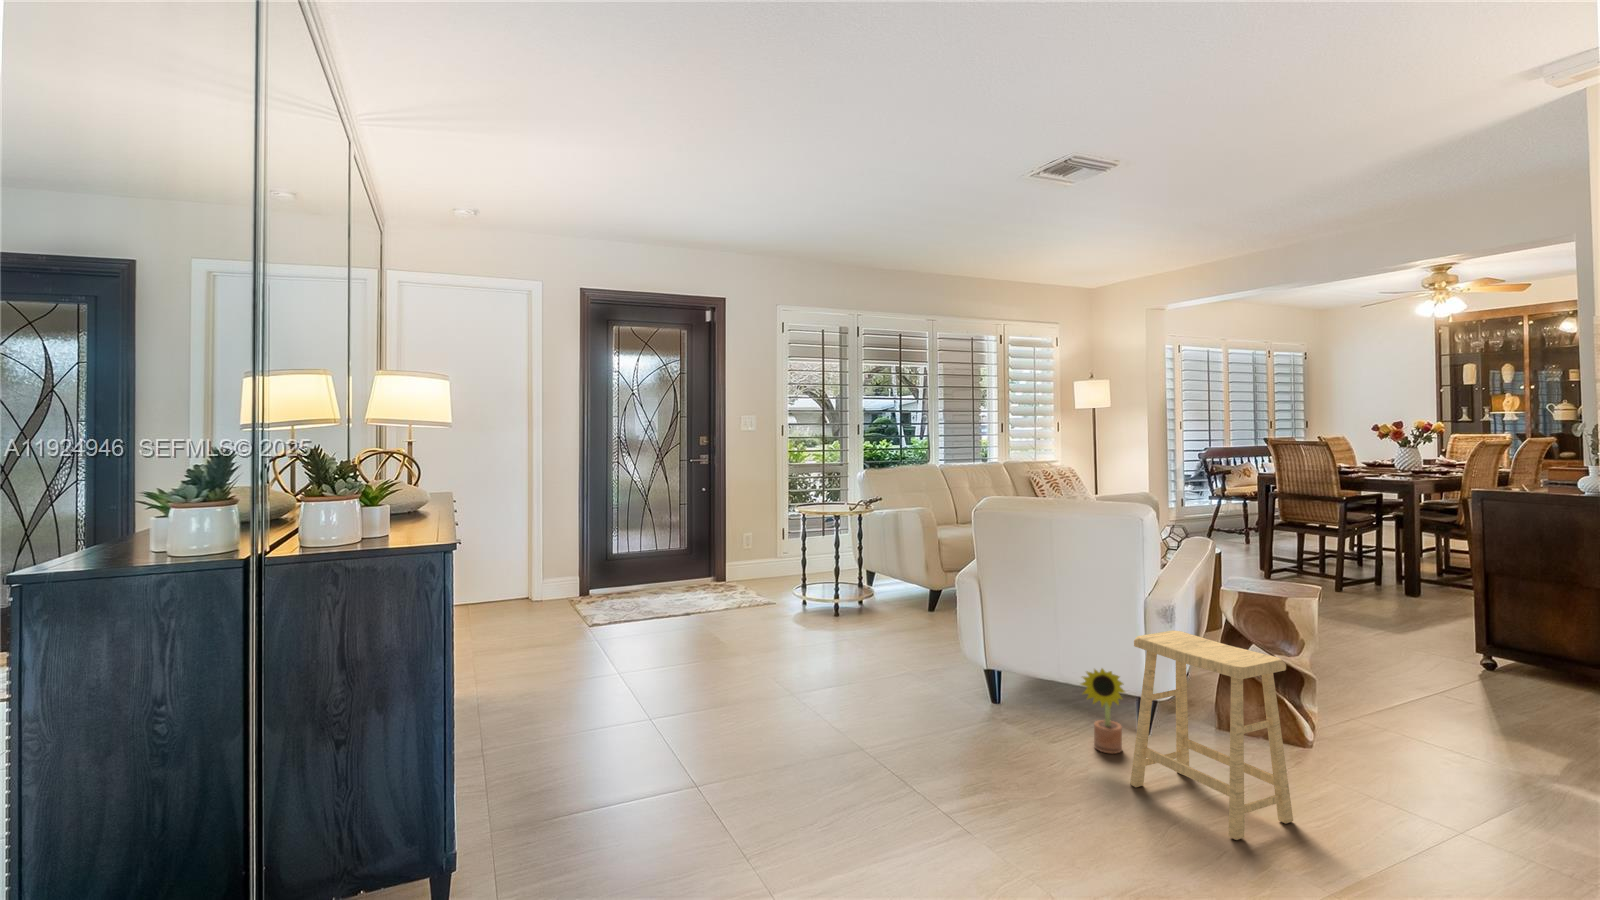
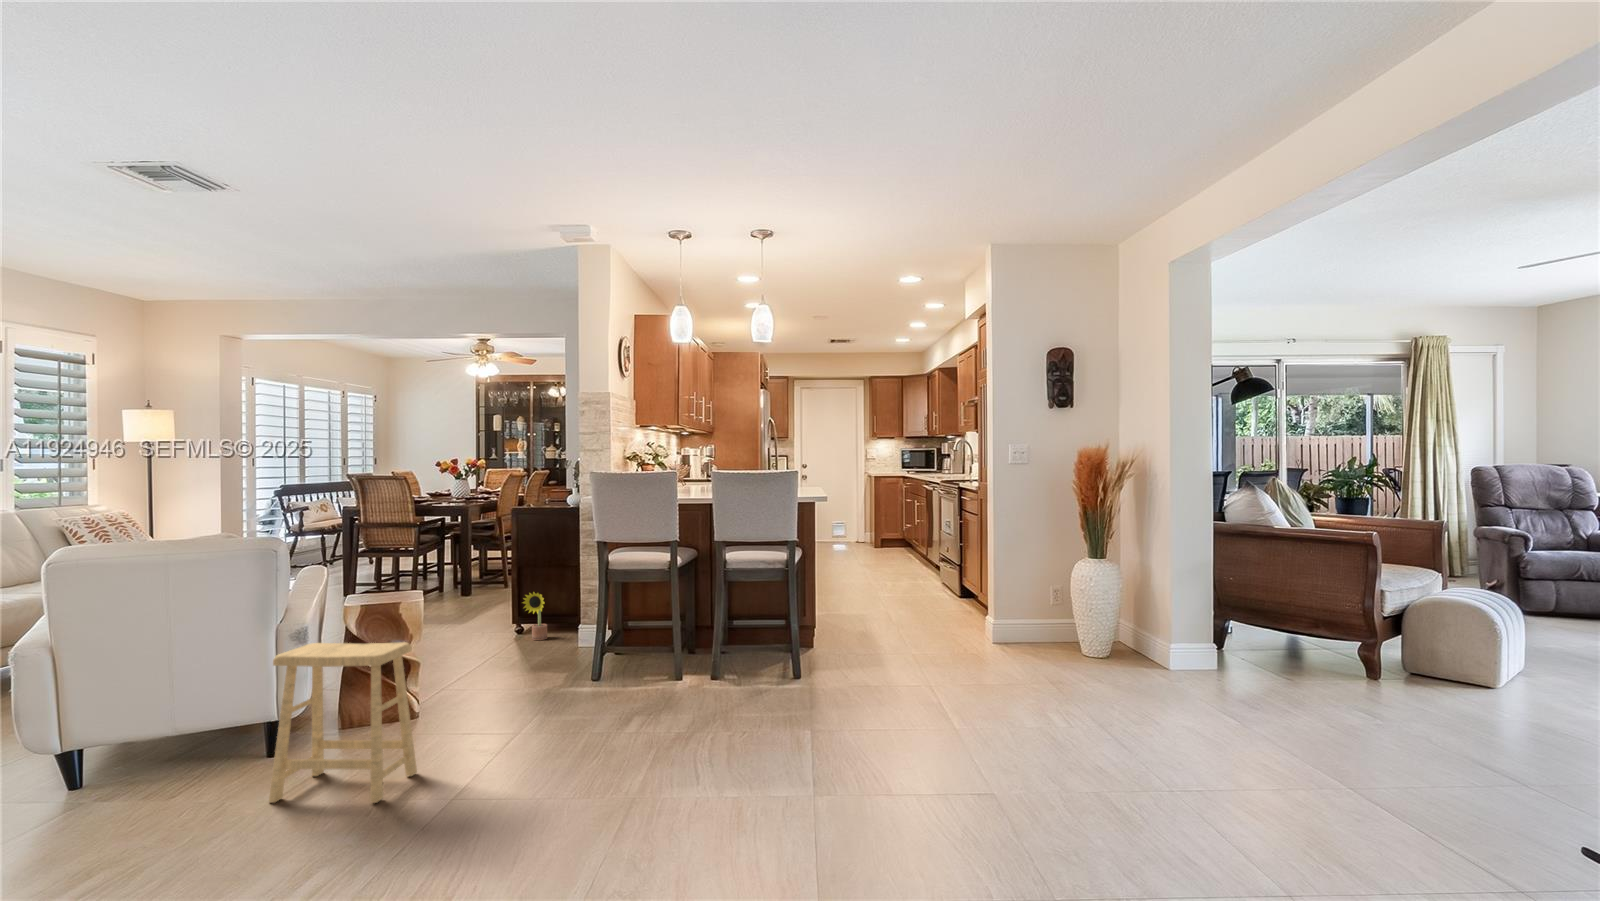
decorative plant: present [1081,669,1125,754] -> present [522,592,547,640]

